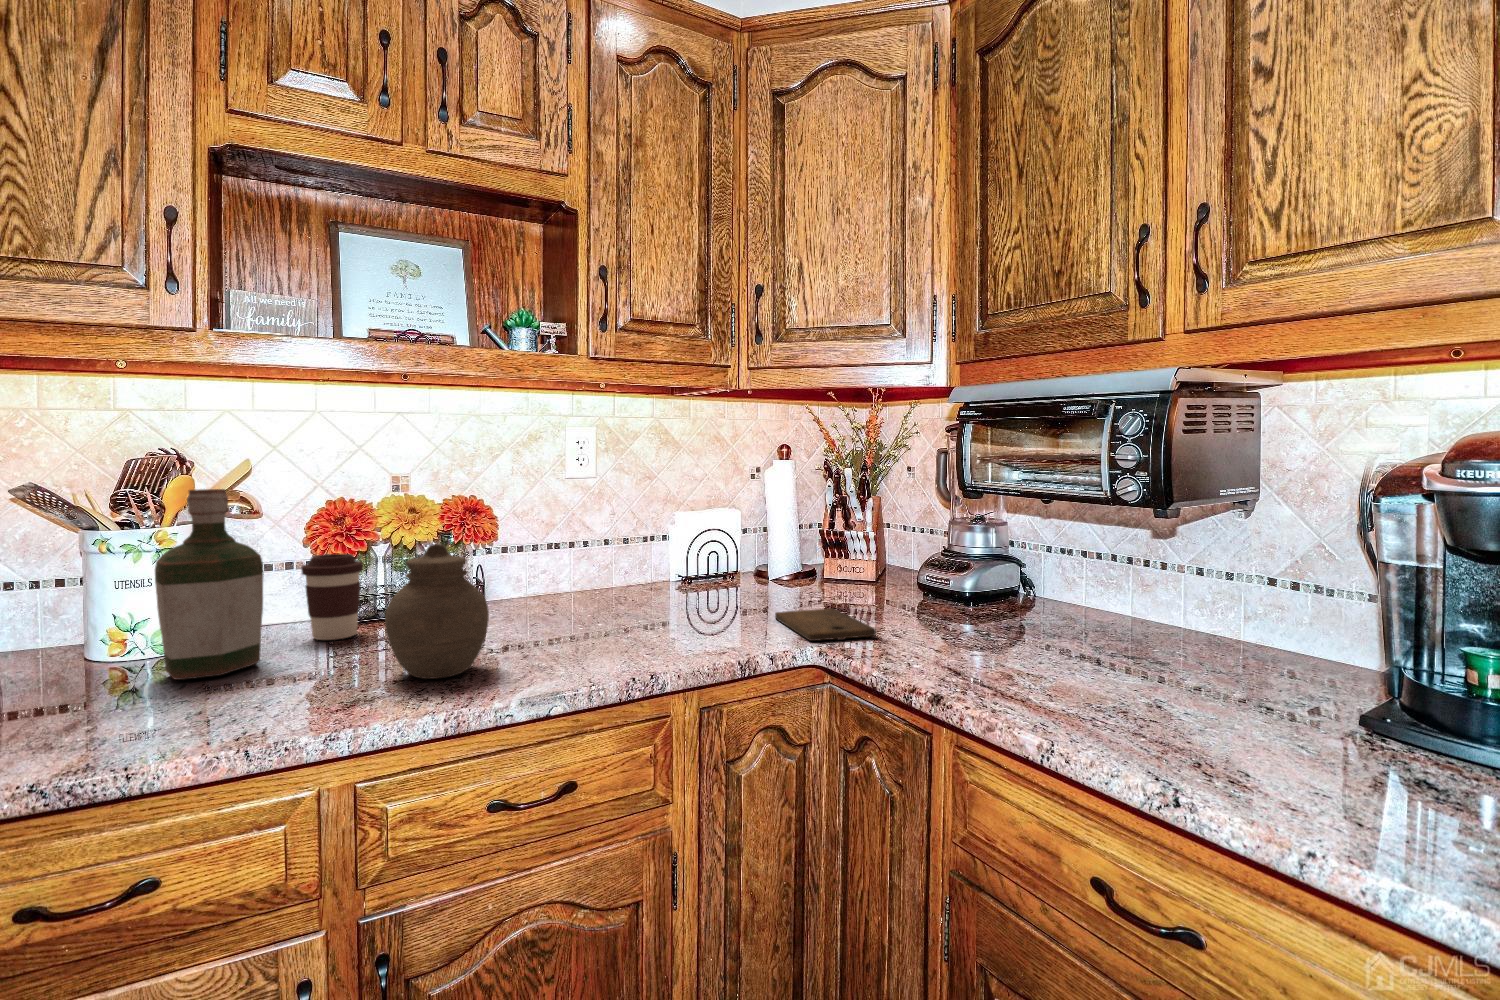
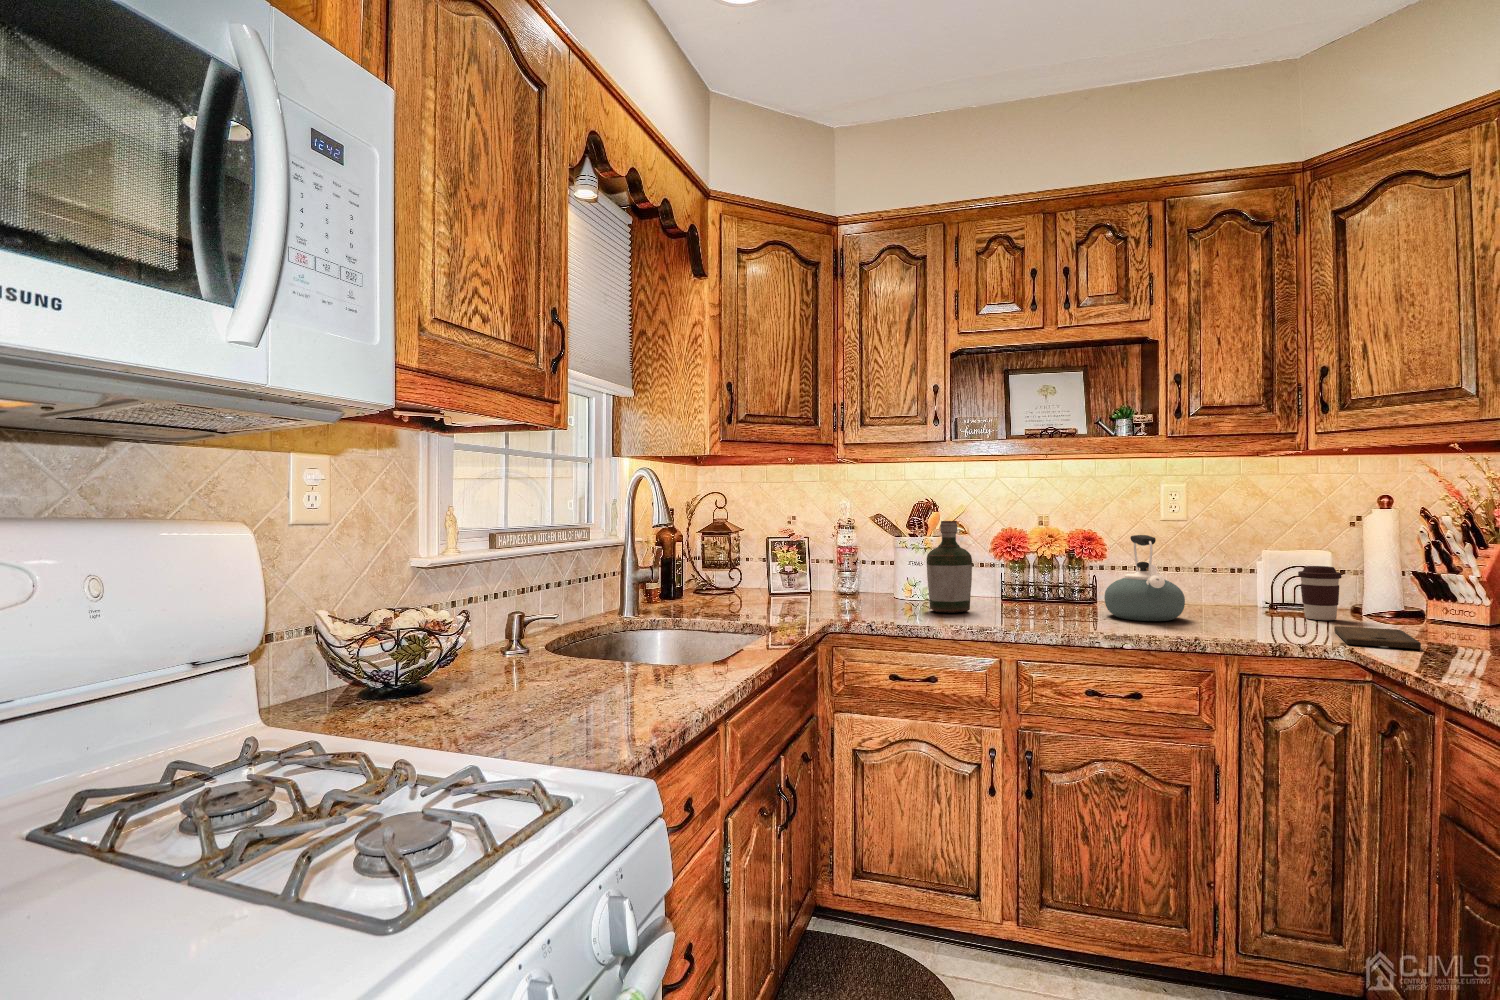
kettle: none [503,505,613,637] -> present [1104,535,1185,621]
jar: present [385,544,489,679] -> none [1031,552,1088,627]
coffee cup: present [301,554,363,640] -> present [1298,566,1342,620]

